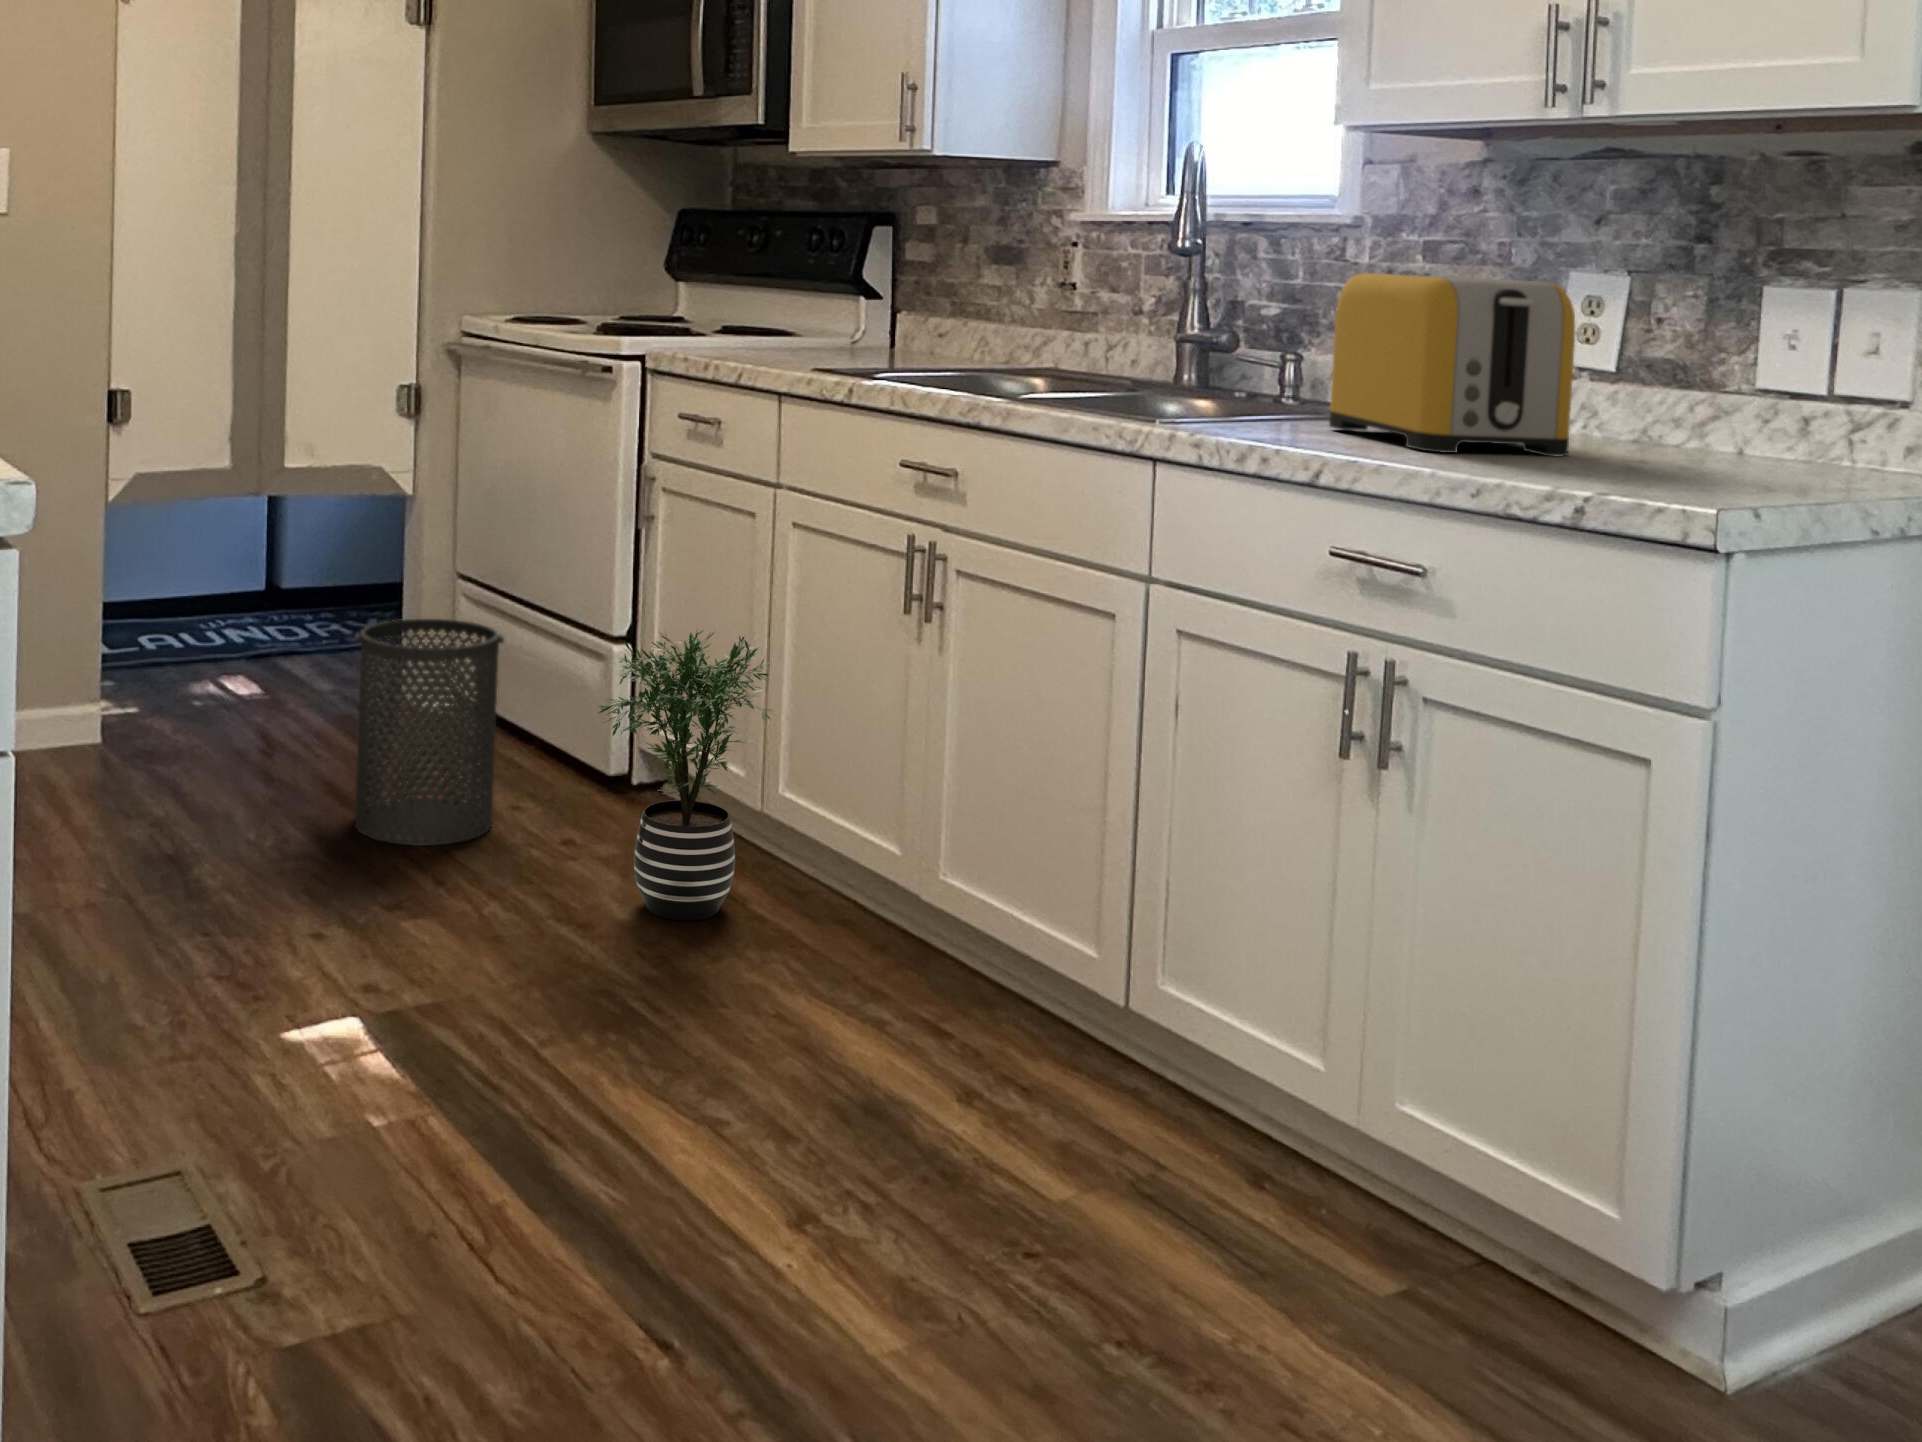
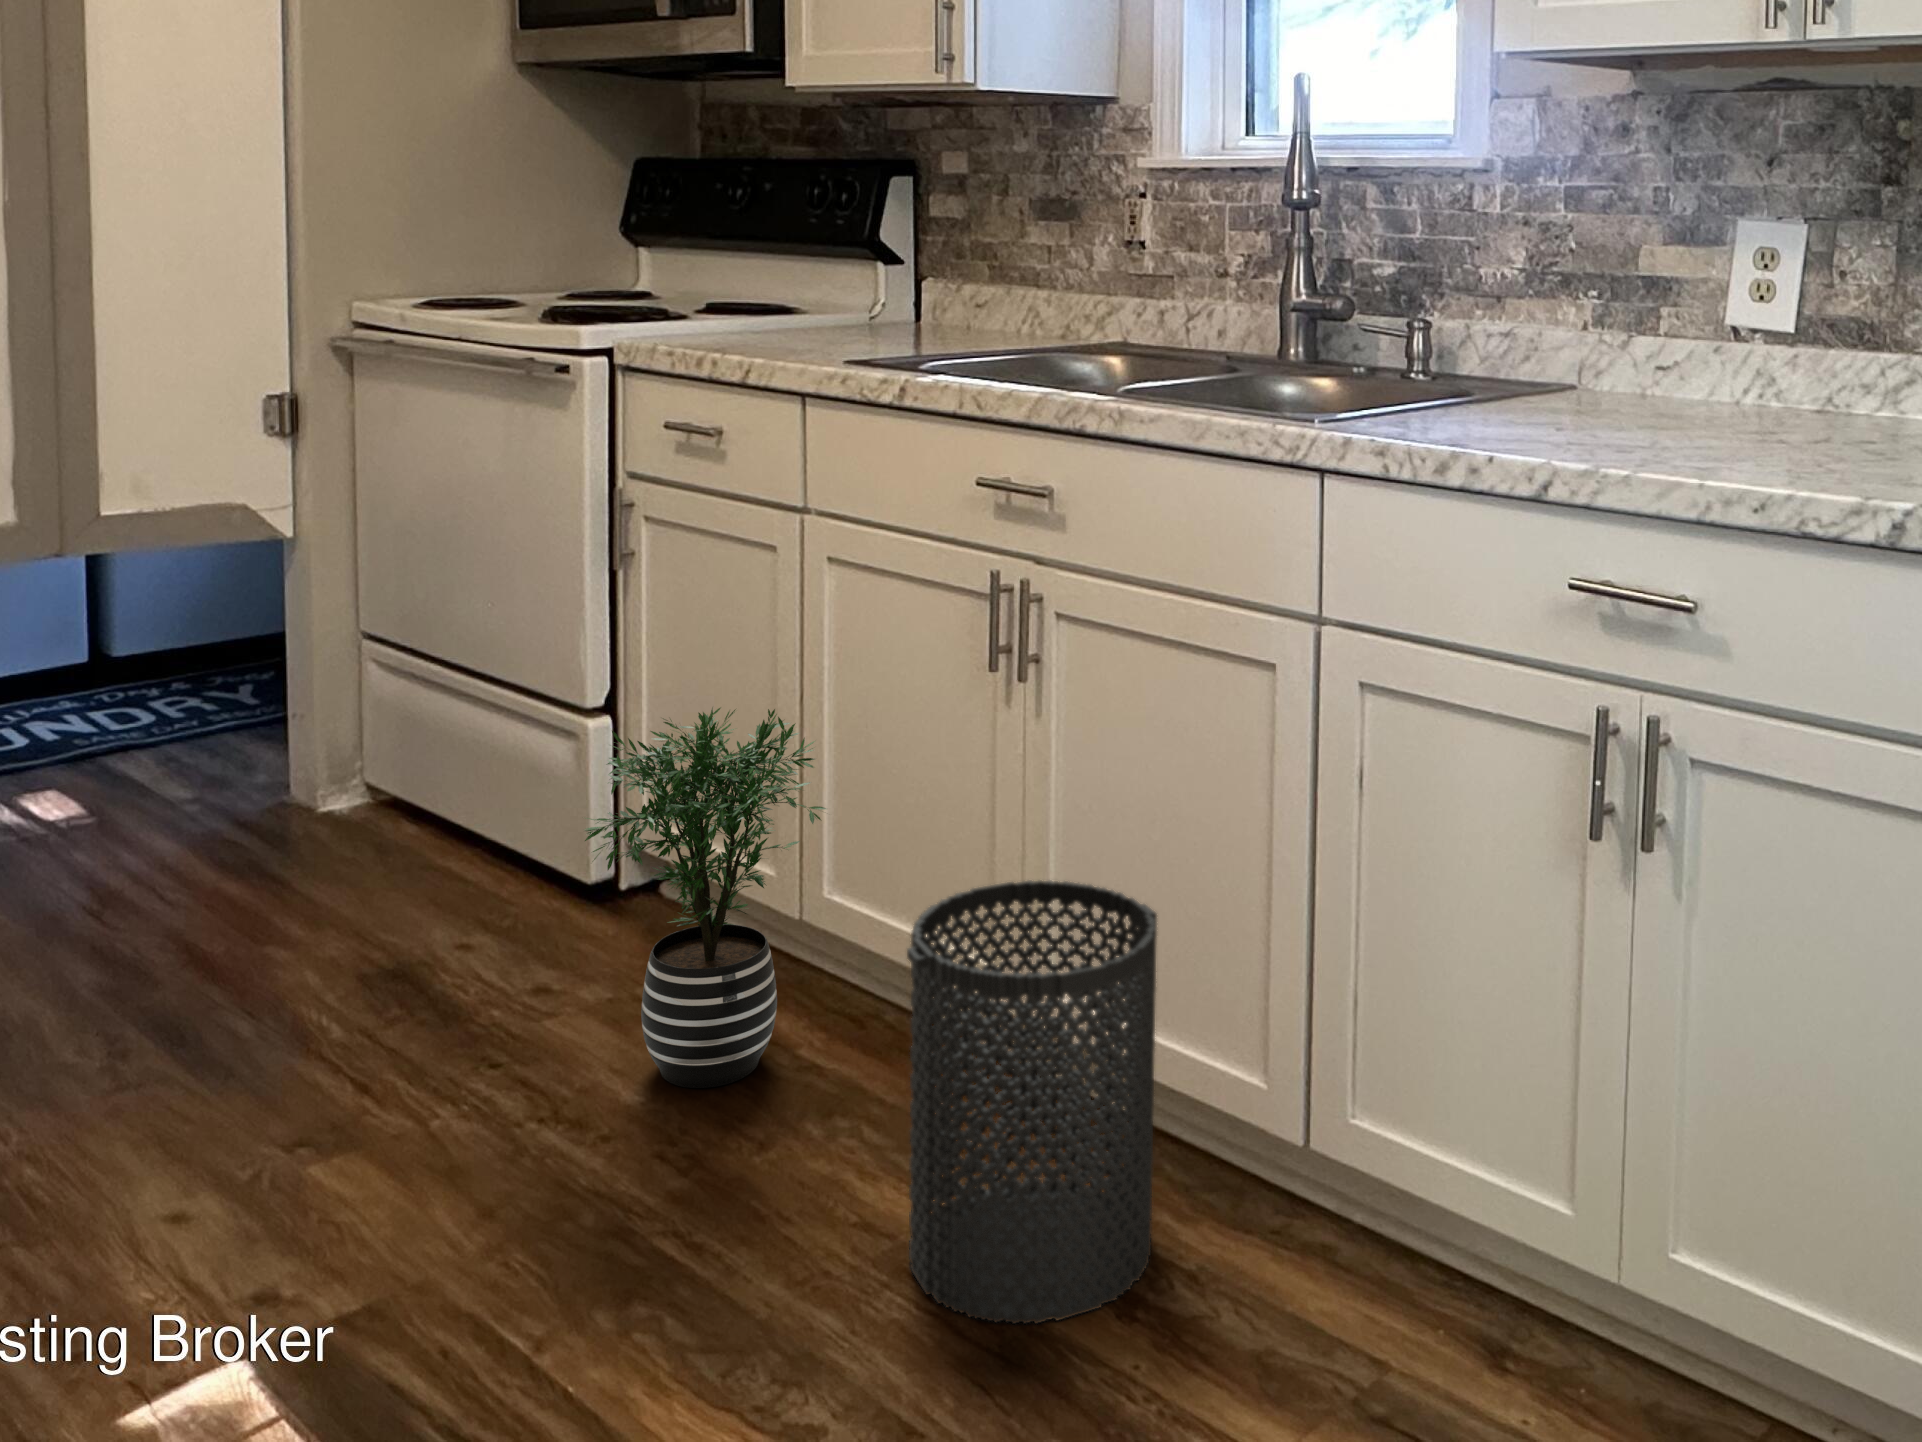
toaster: present [1329,273,1575,456] -> none [1503,231,1799,447]
trash can: present [355,619,504,846] -> present [907,880,1157,1324]

